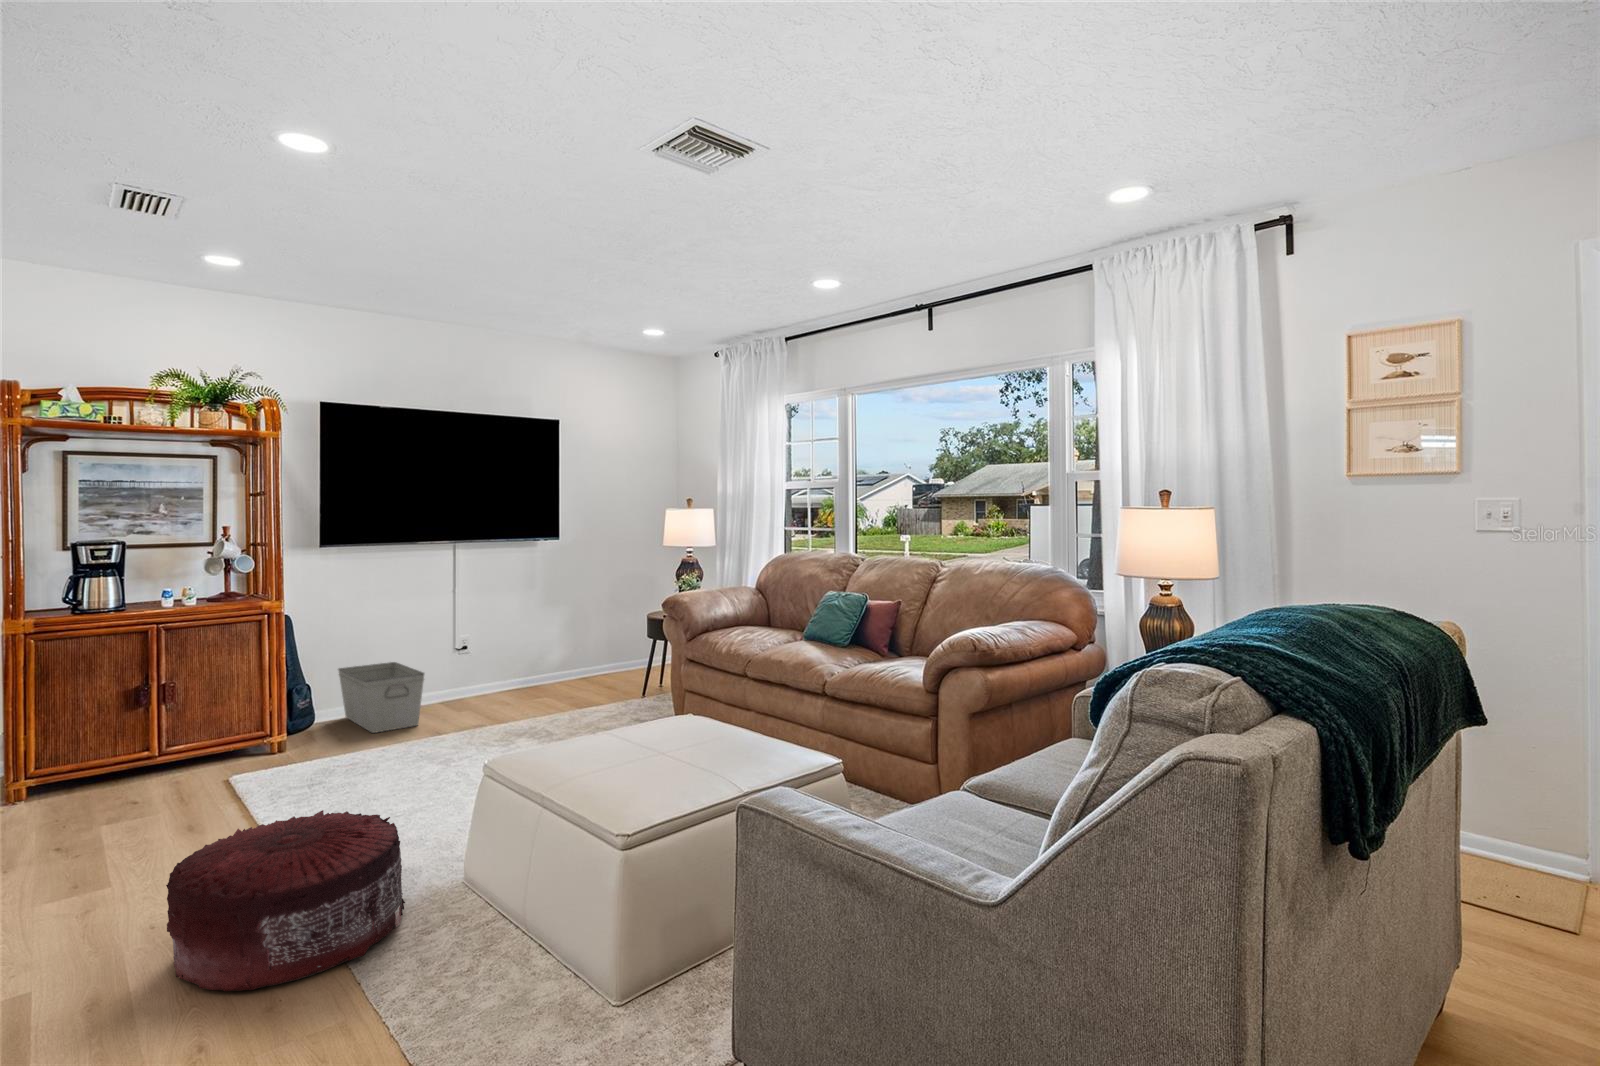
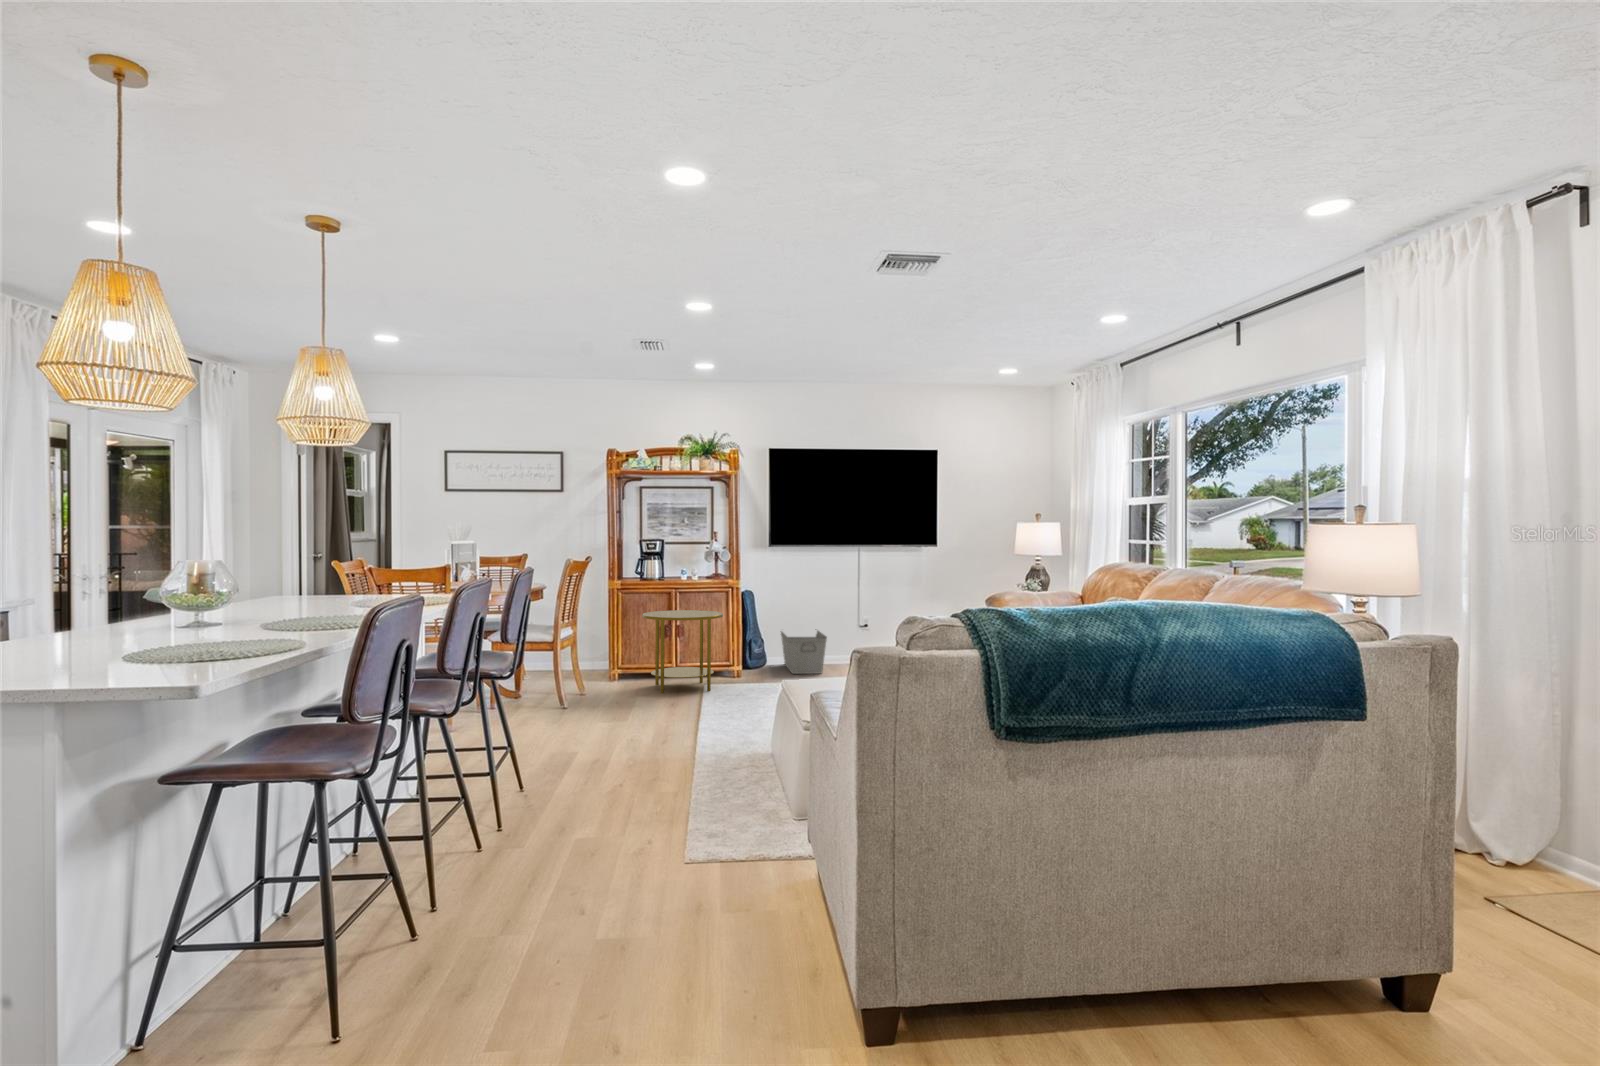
side table: none [96,656,265,810] -> present [642,610,723,694]
pouf: present [166,810,405,992] -> none [632,690,746,765]

